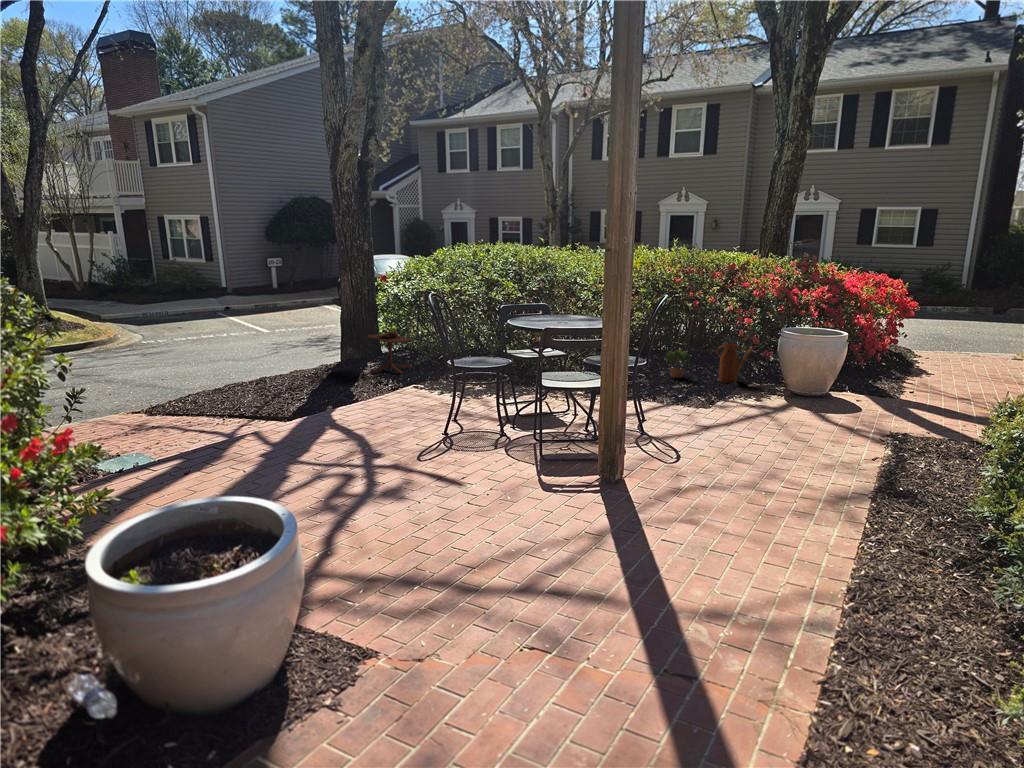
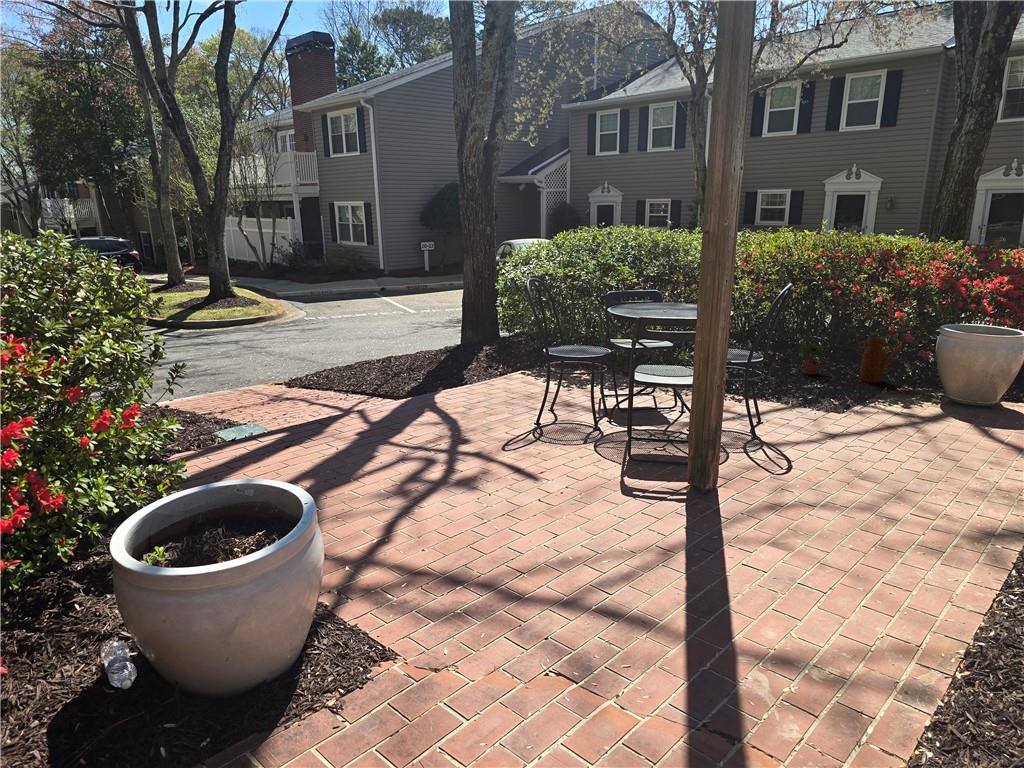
side table: present [367,331,413,374] -> none [487,315,530,358]

